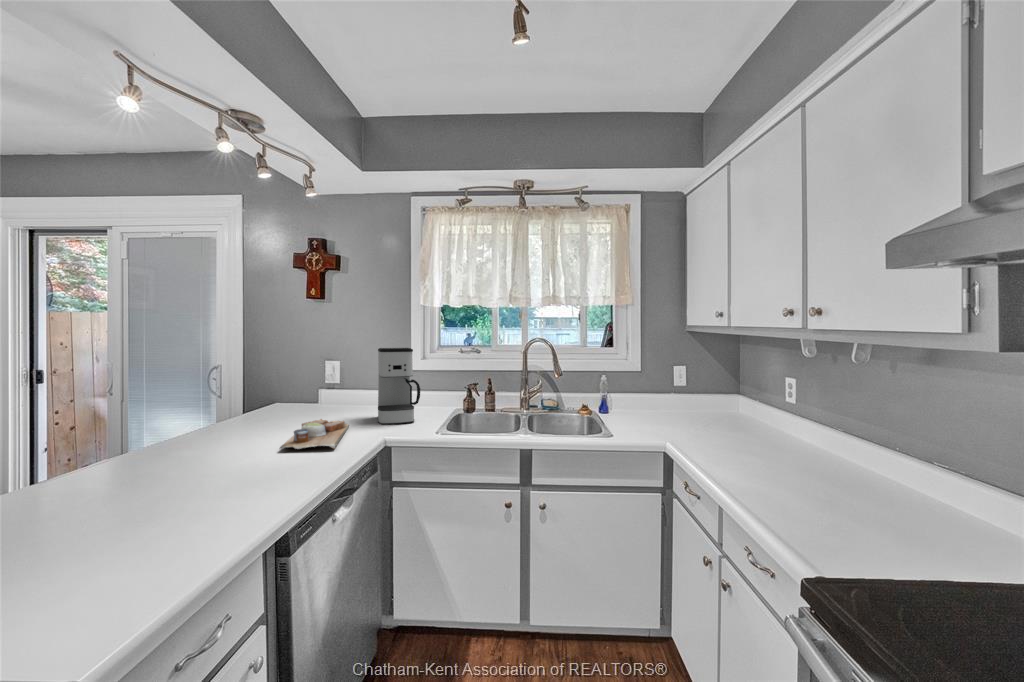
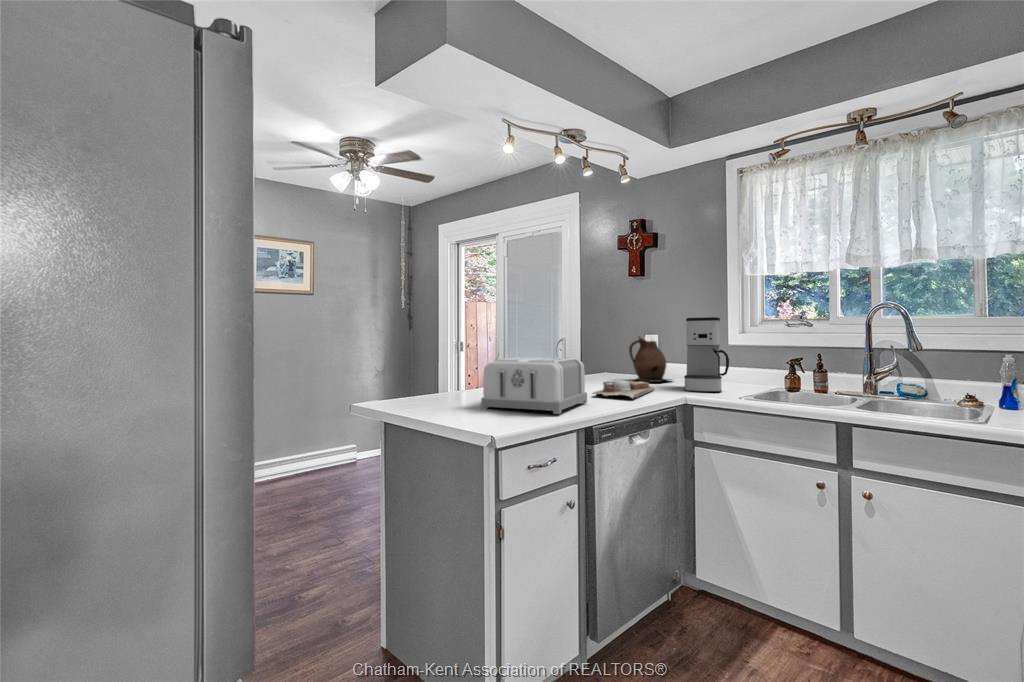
ceramic pitcher: none [312,365,361,415] -> present [629,336,671,382]
toaster: none [94,412,279,517] -> present [481,357,587,414]

